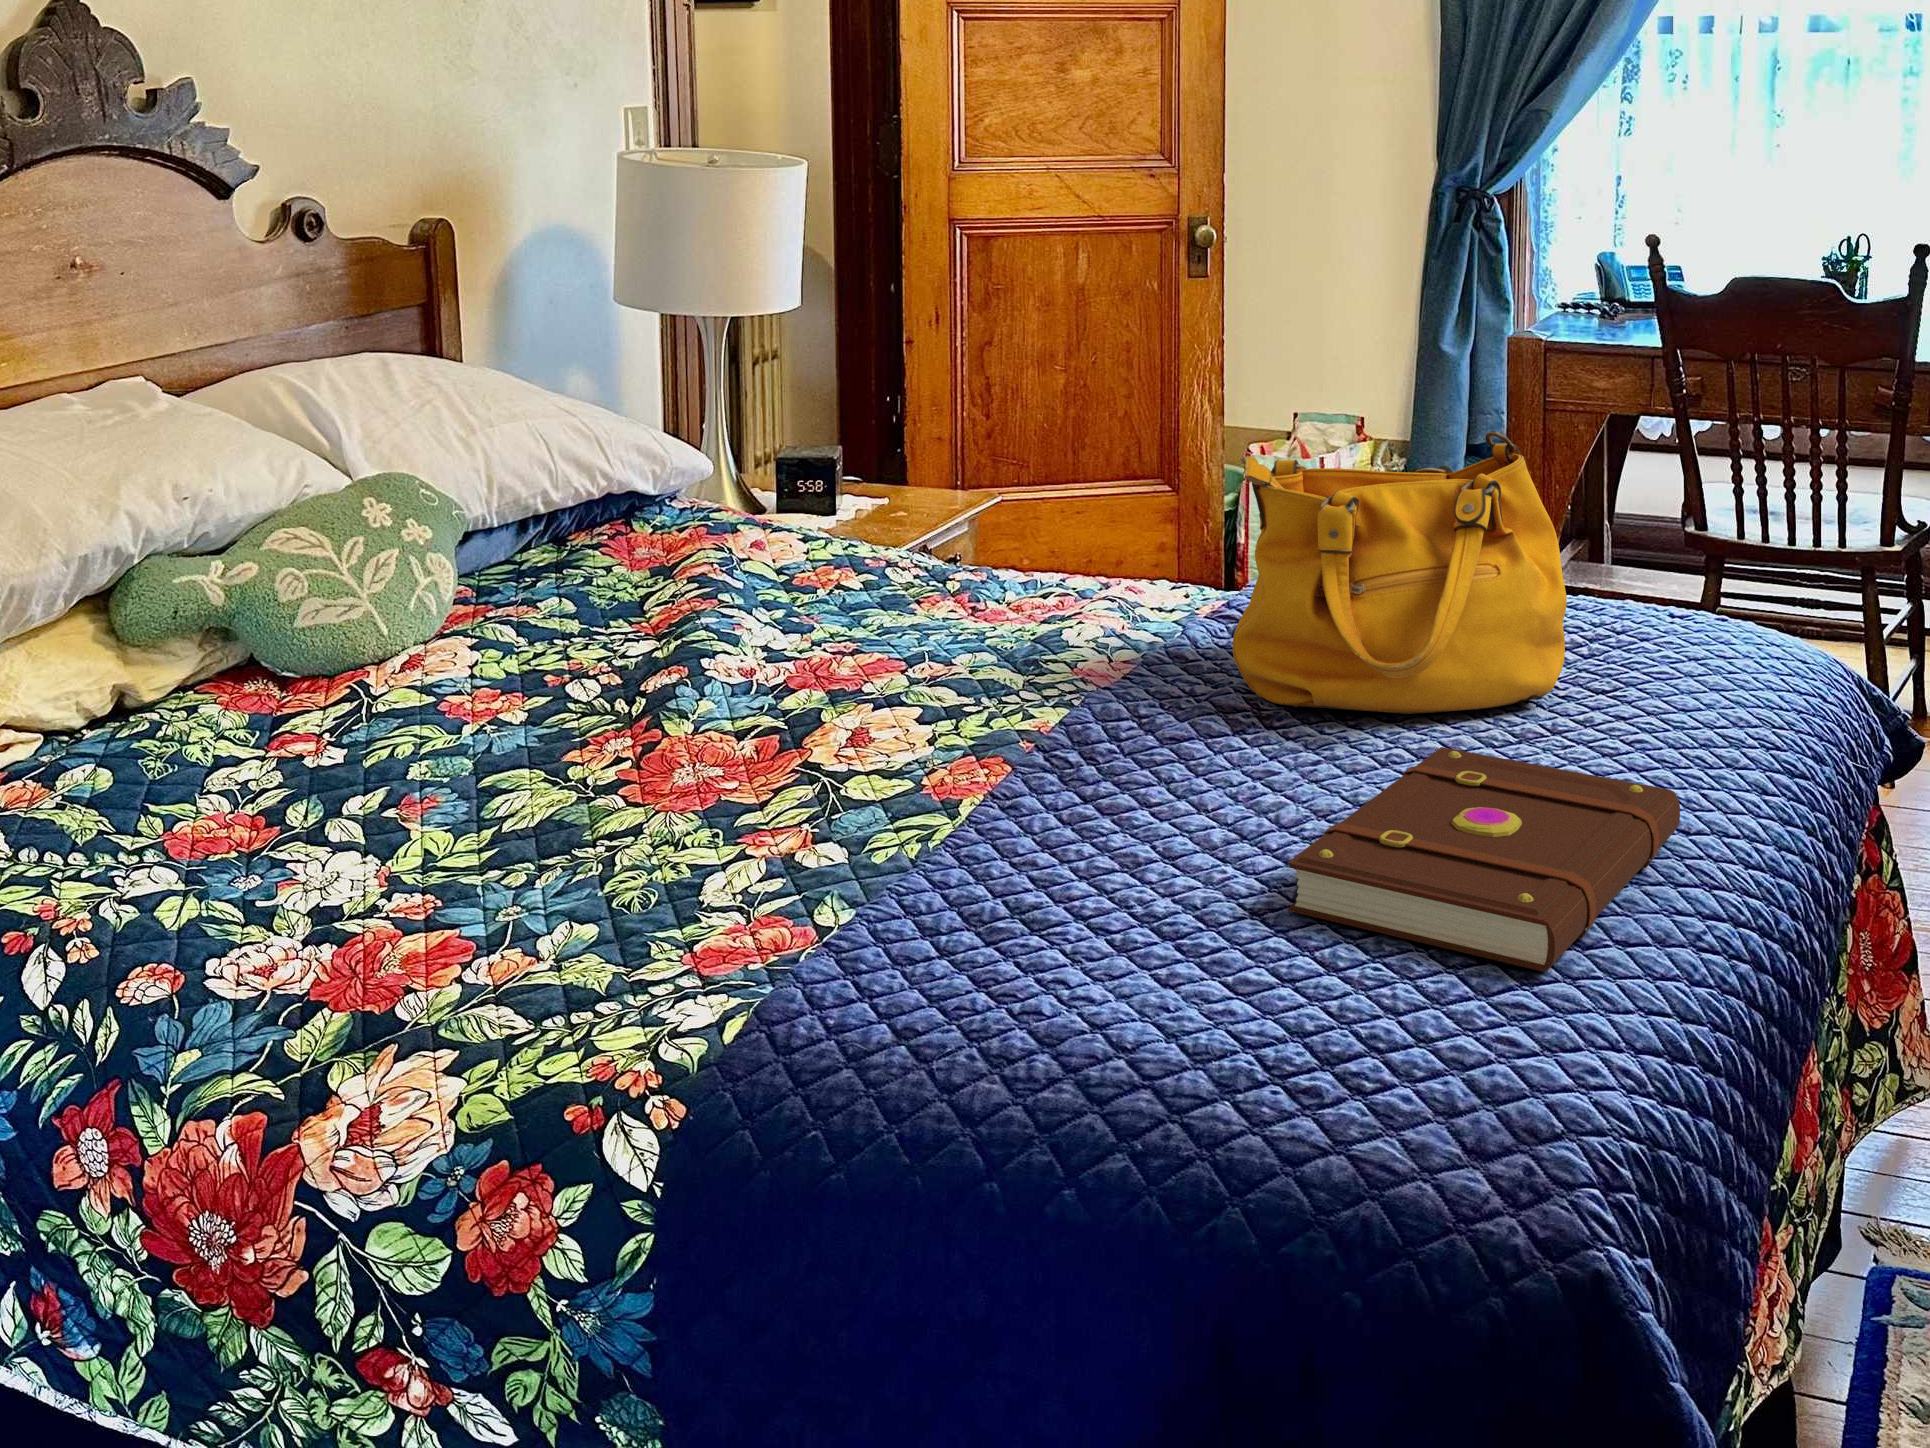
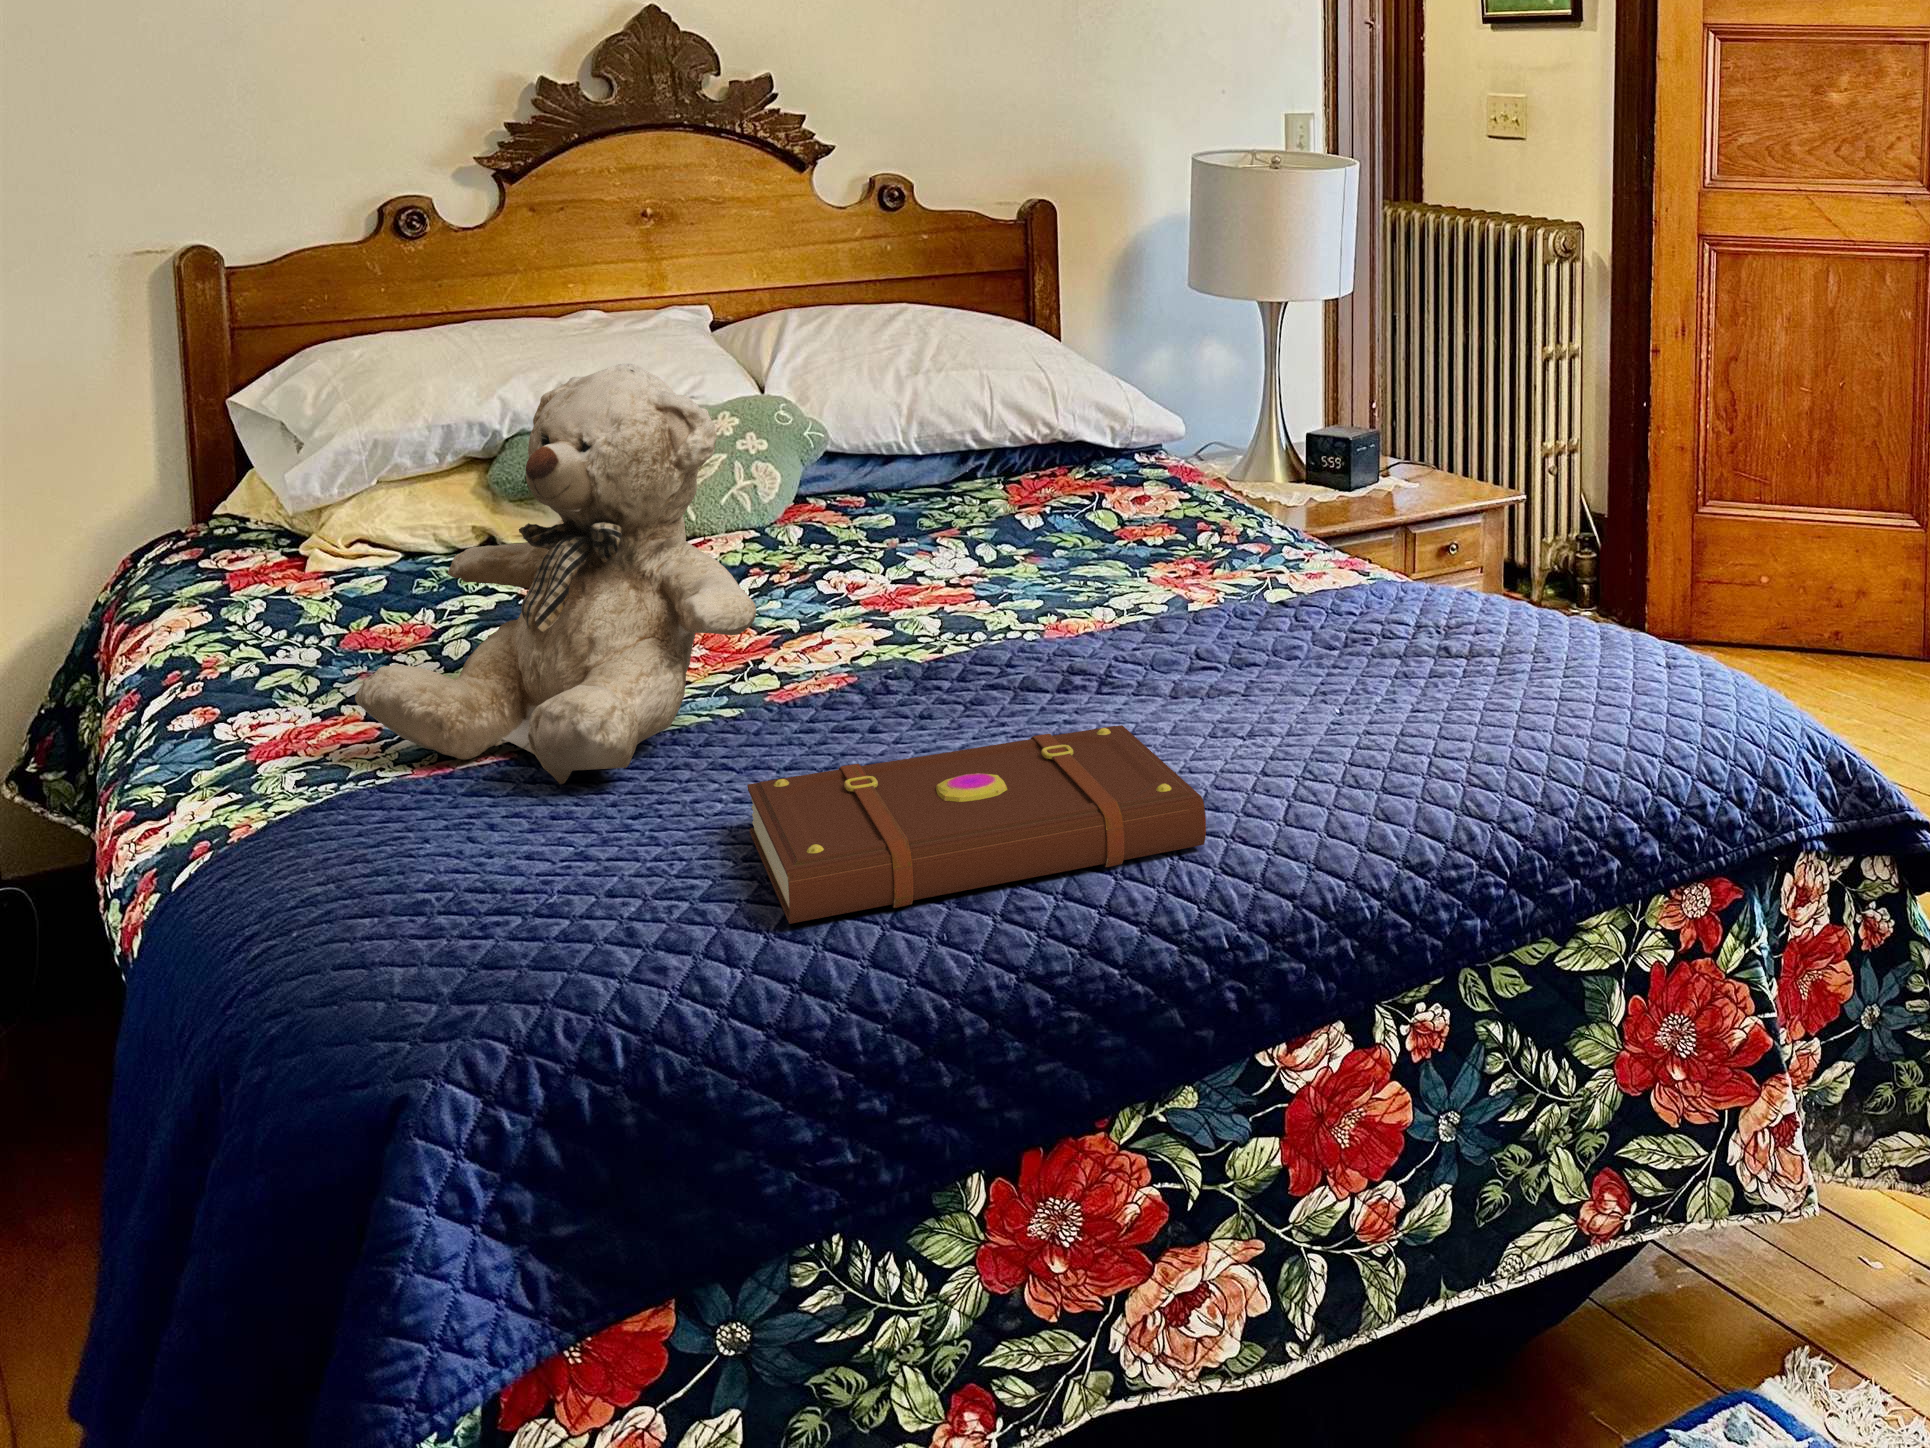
handbag: present [1233,431,1567,714] -> none [1157,425,1479,713]
teddy bear: none [678,445,1096,912] -> present [355,364,756,784]

